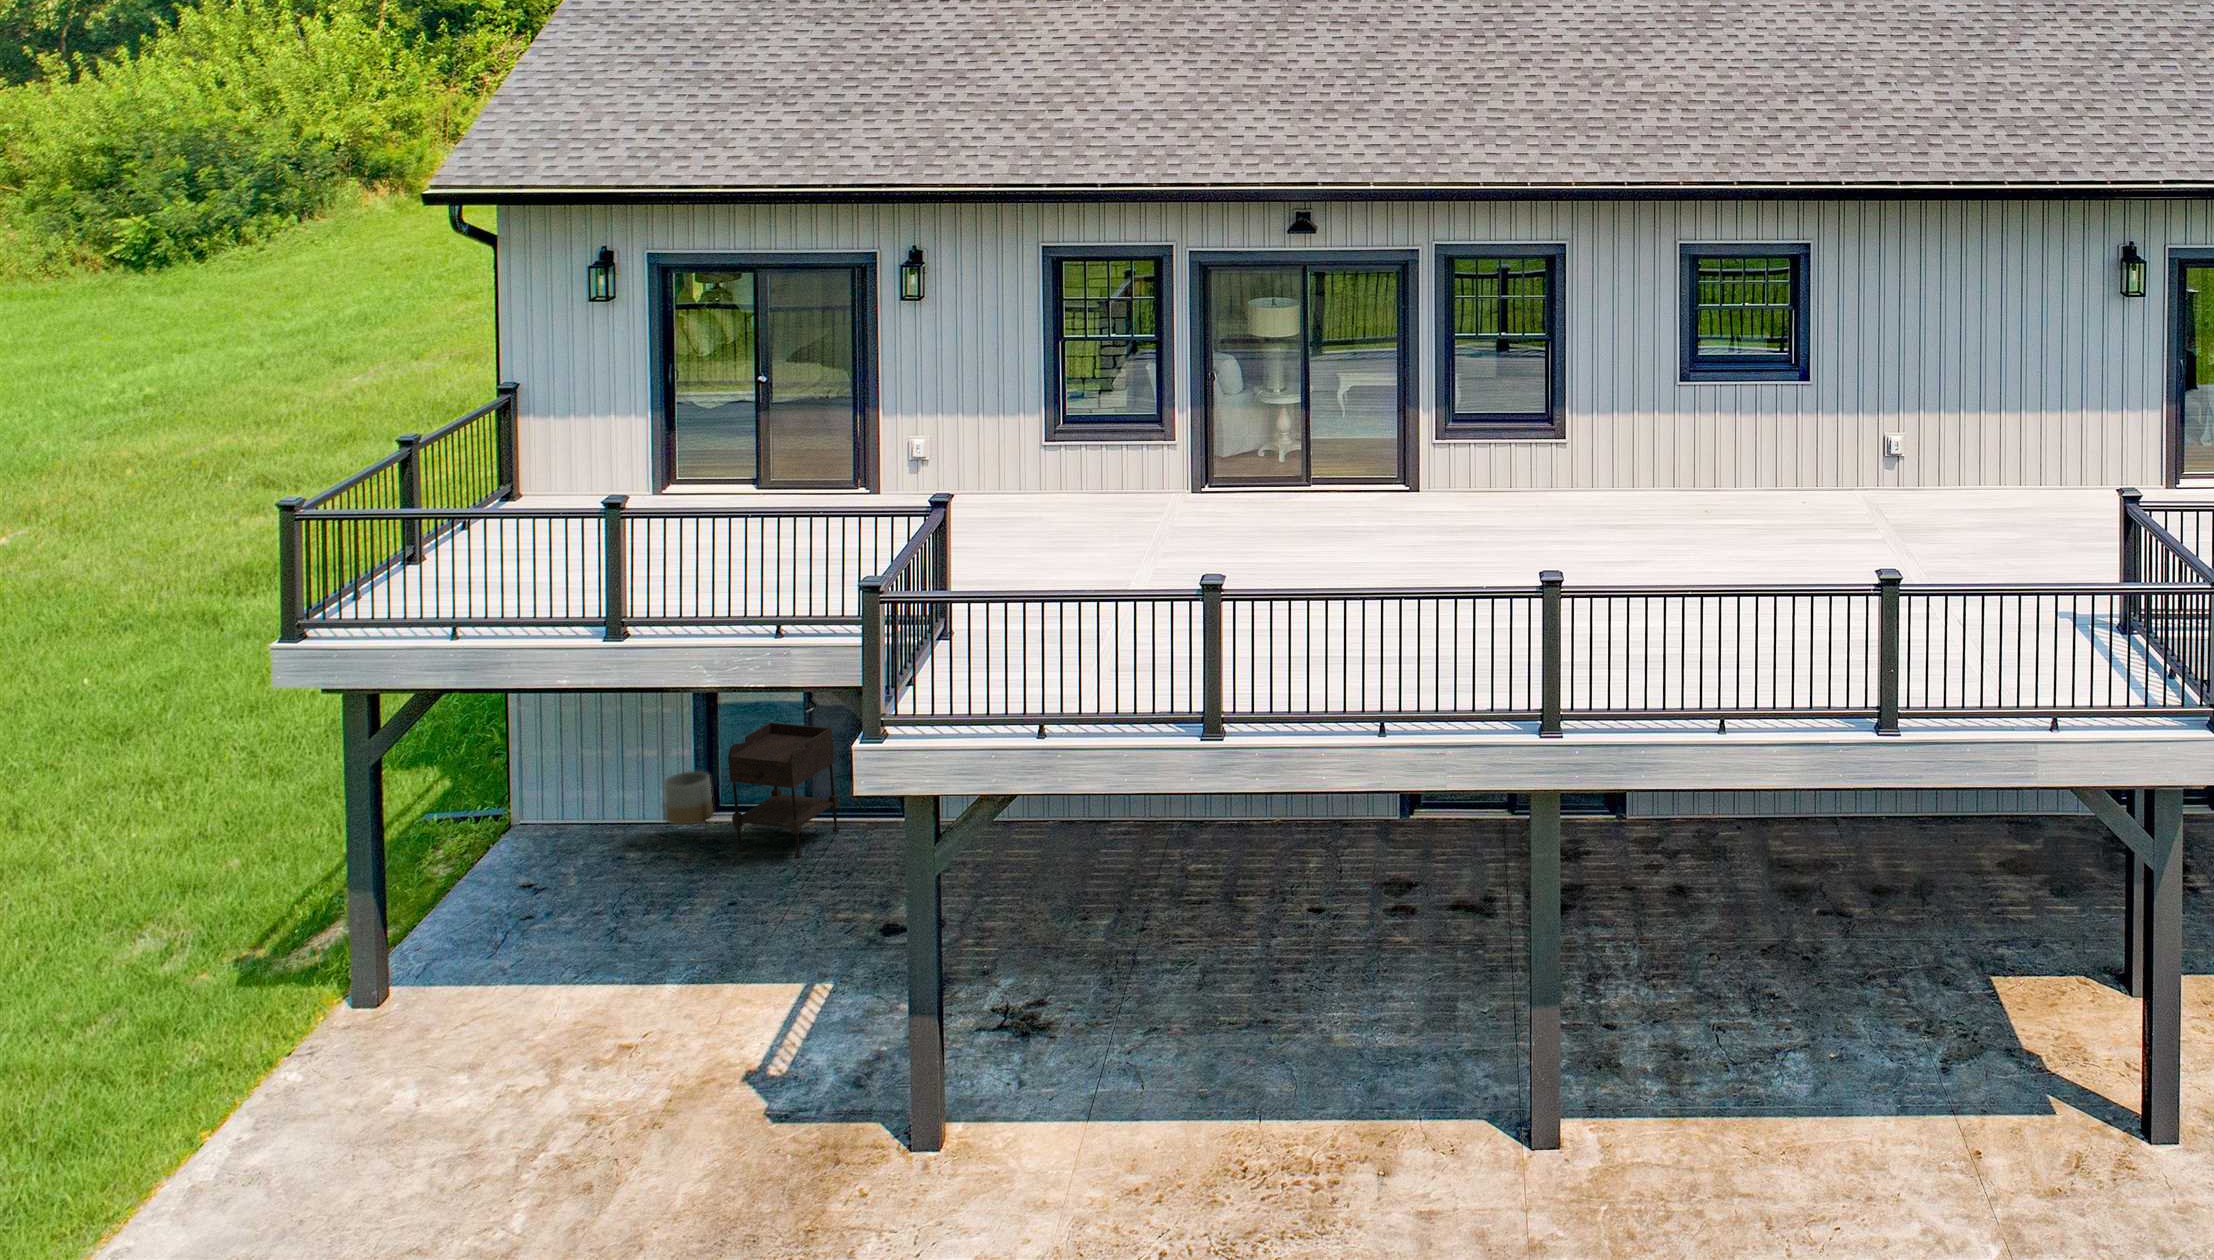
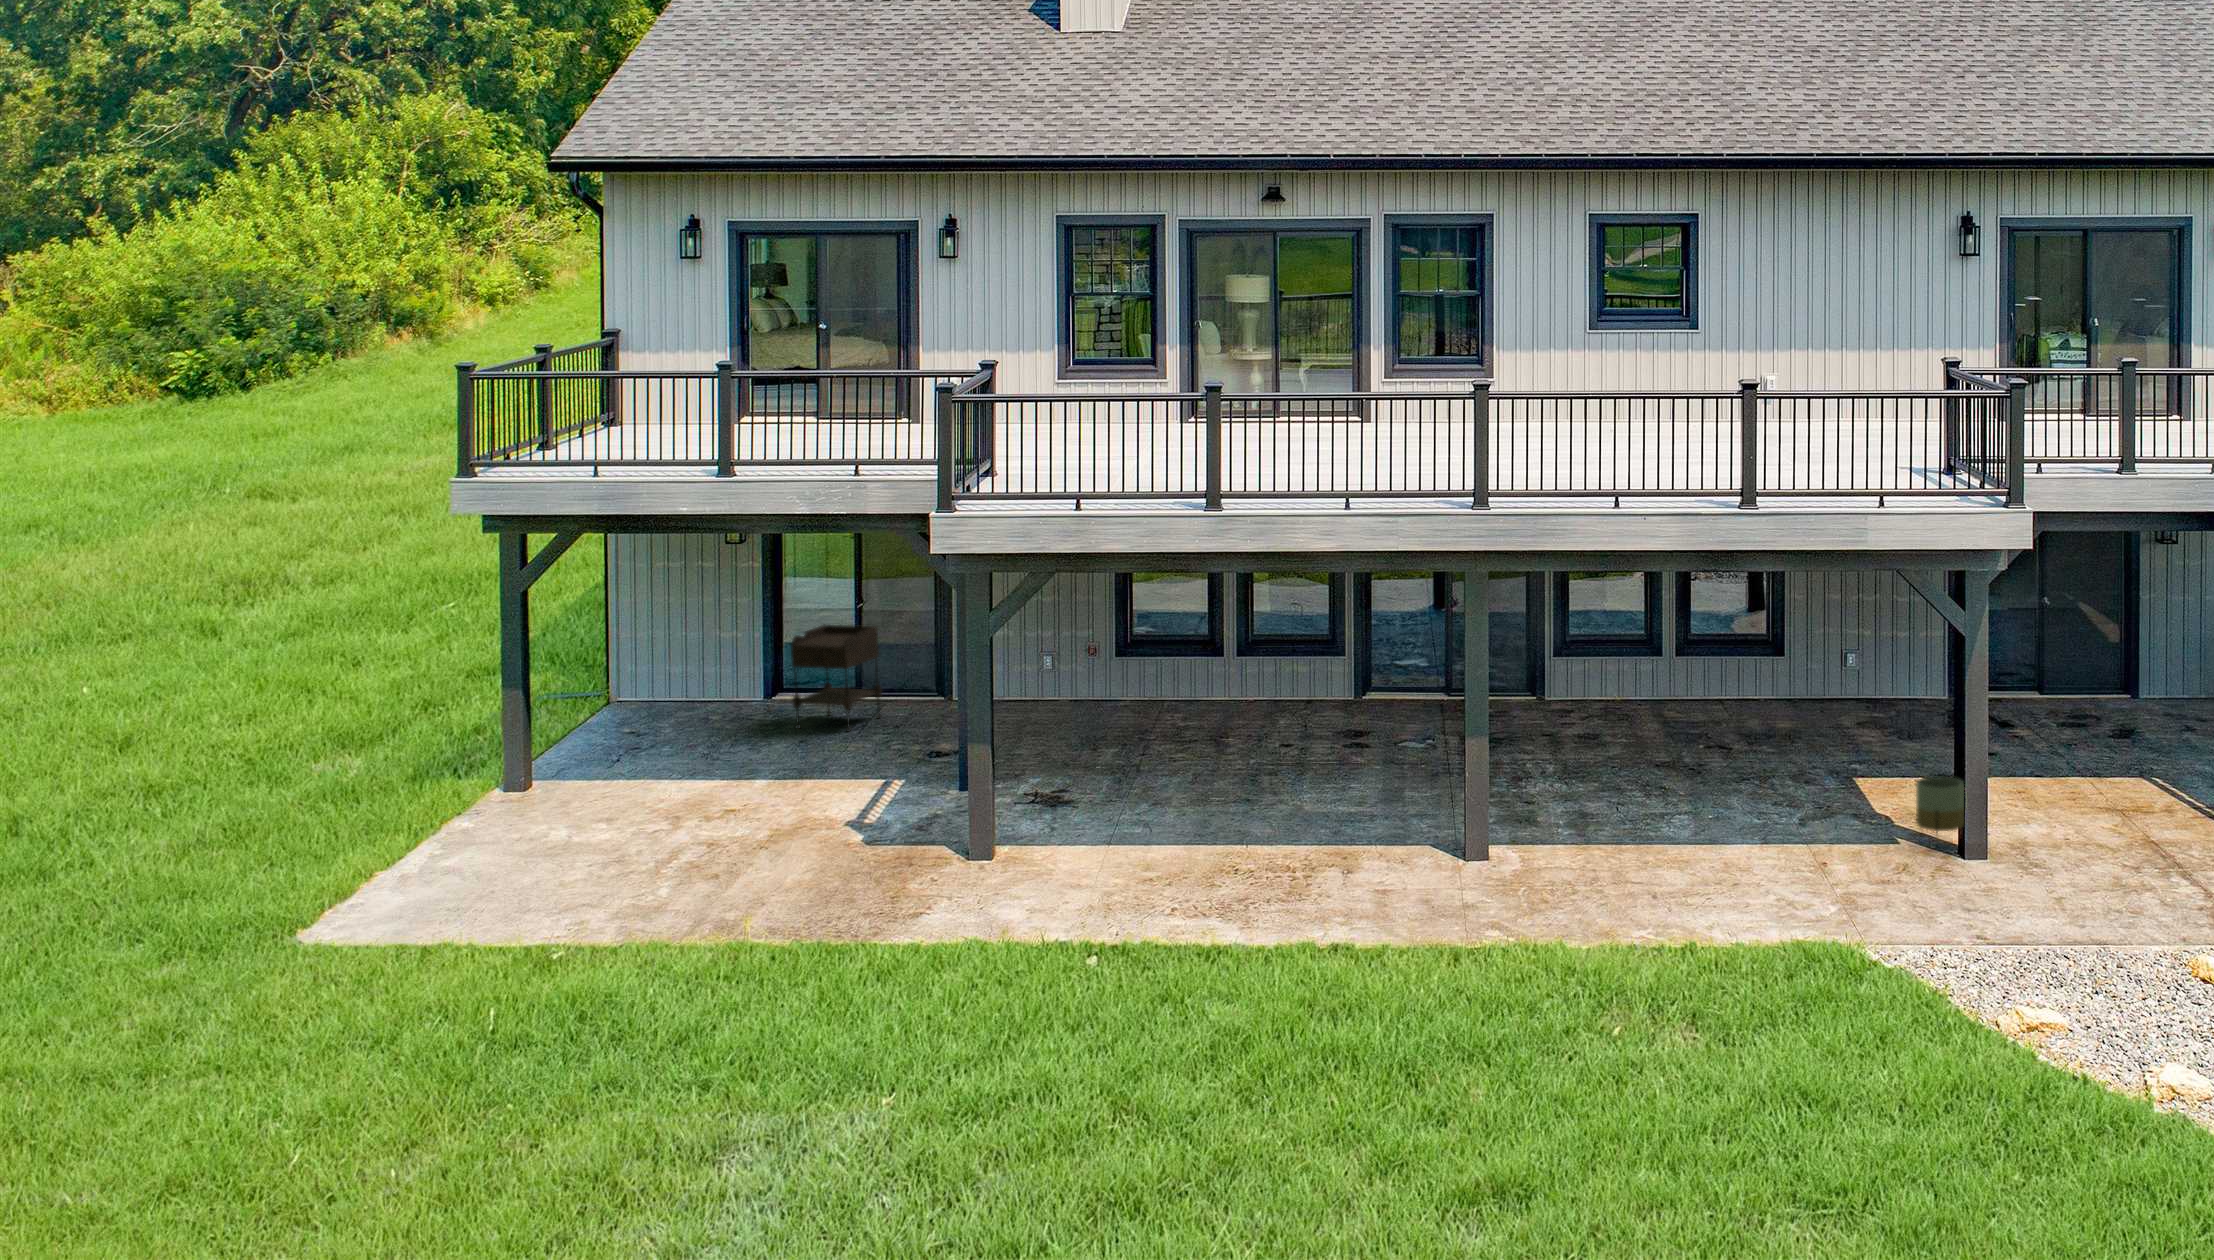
planter: present [663,771,713,825] -> present [1916,777,1964,832]

